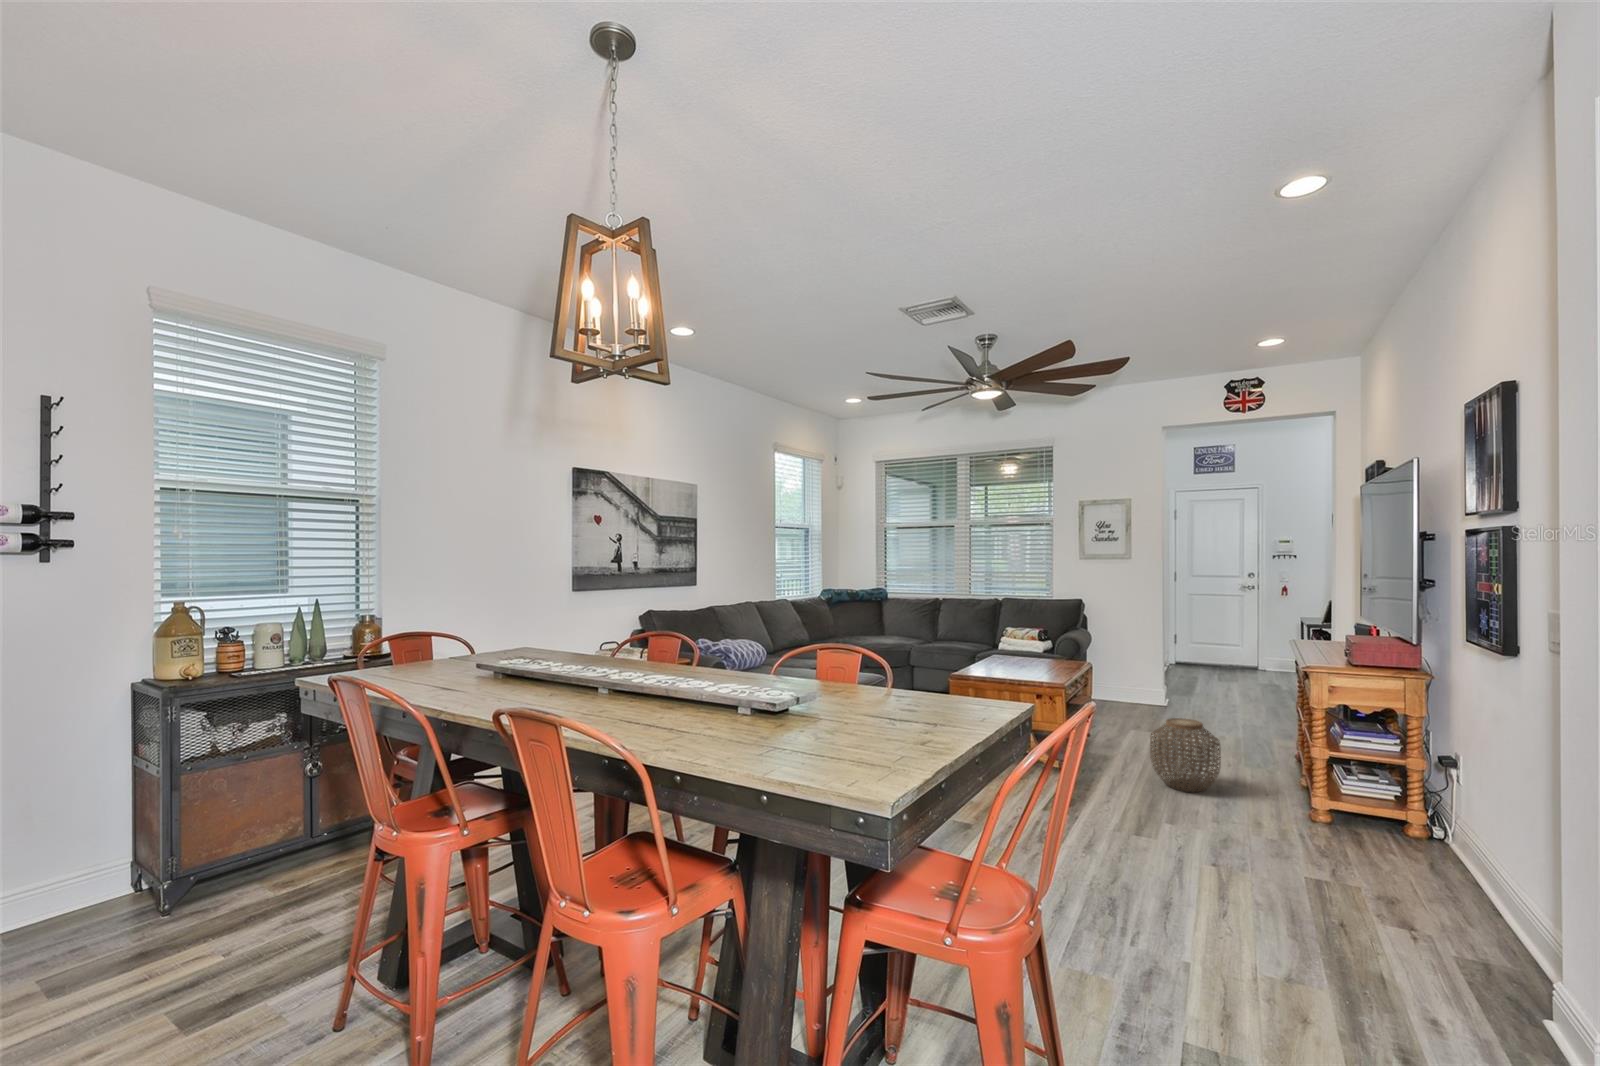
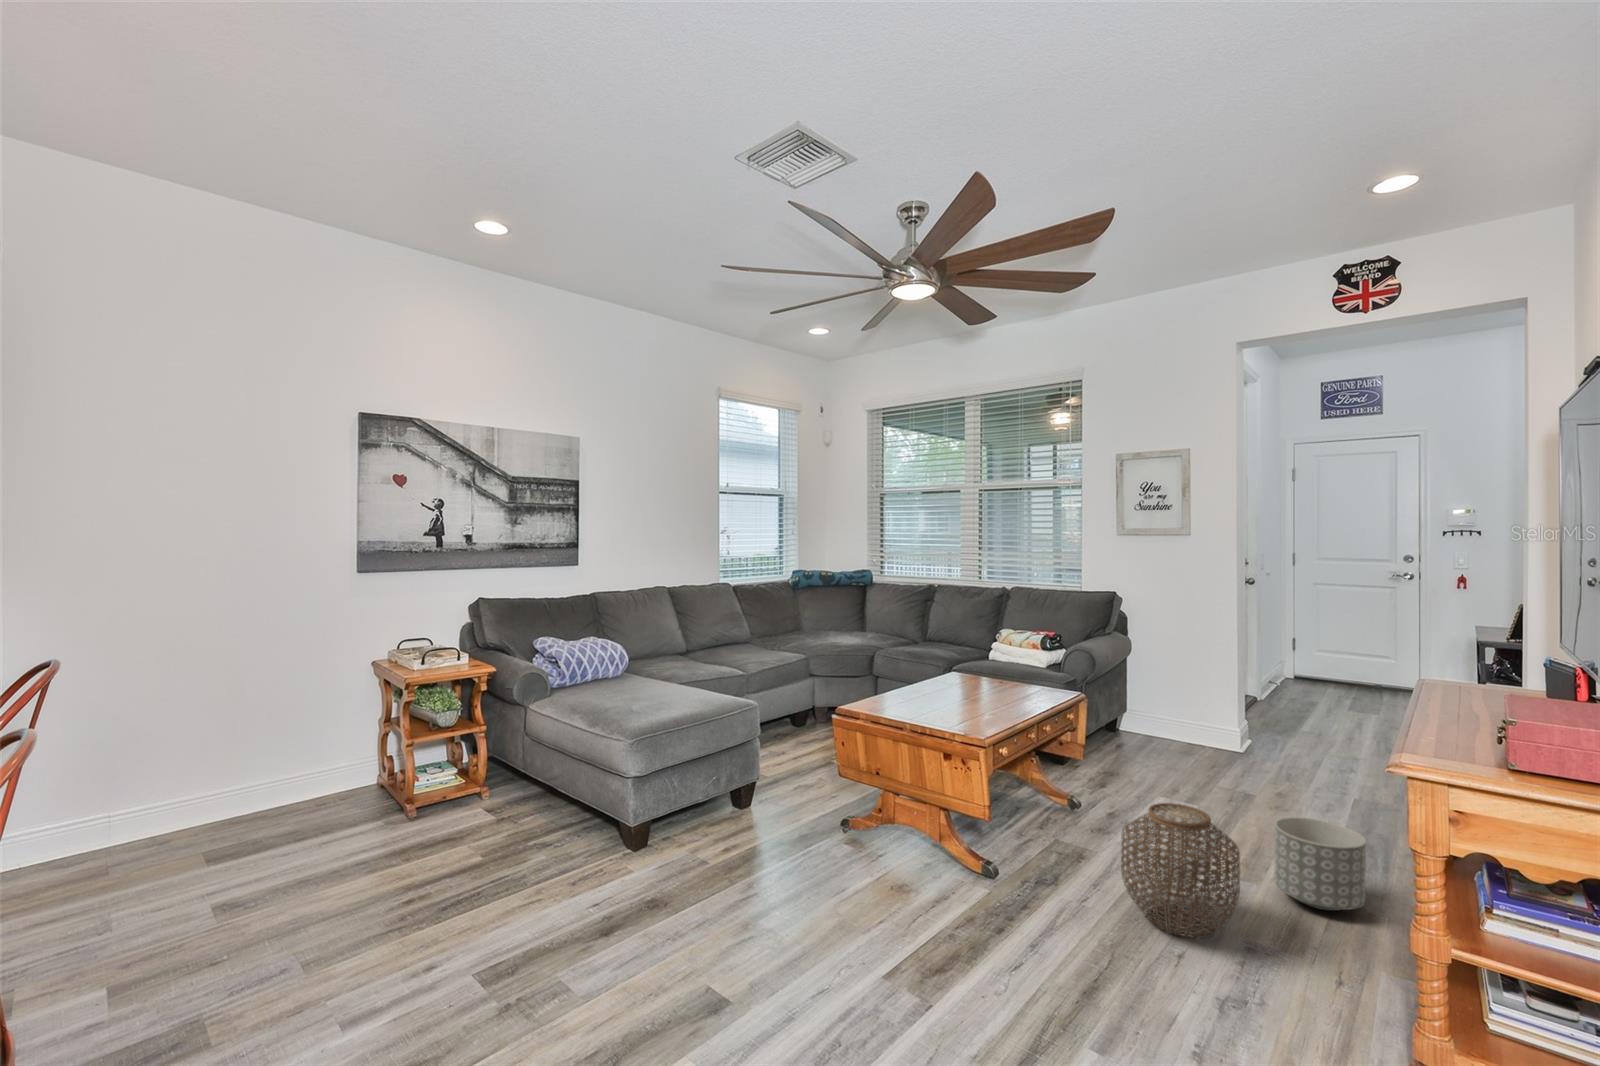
planter: none [1228,727,1280,777] -> present [1274,817,1366,911]

